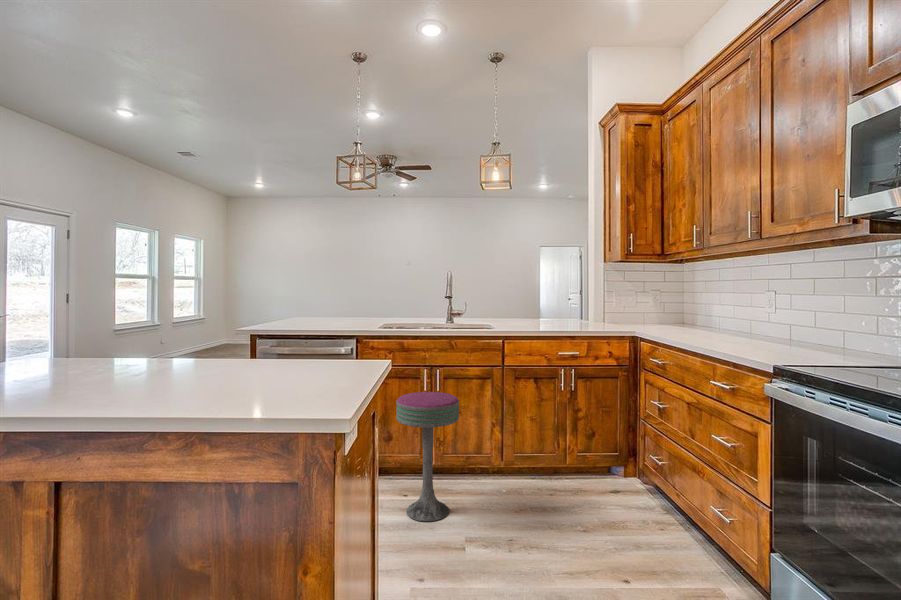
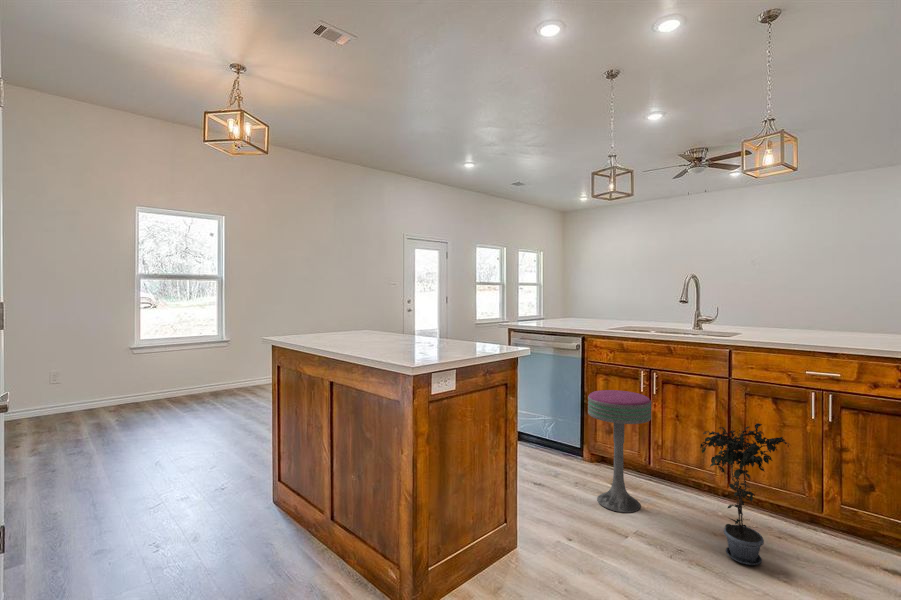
potted plant: none [523,401,578,527] -> present [700,423,789,565]

